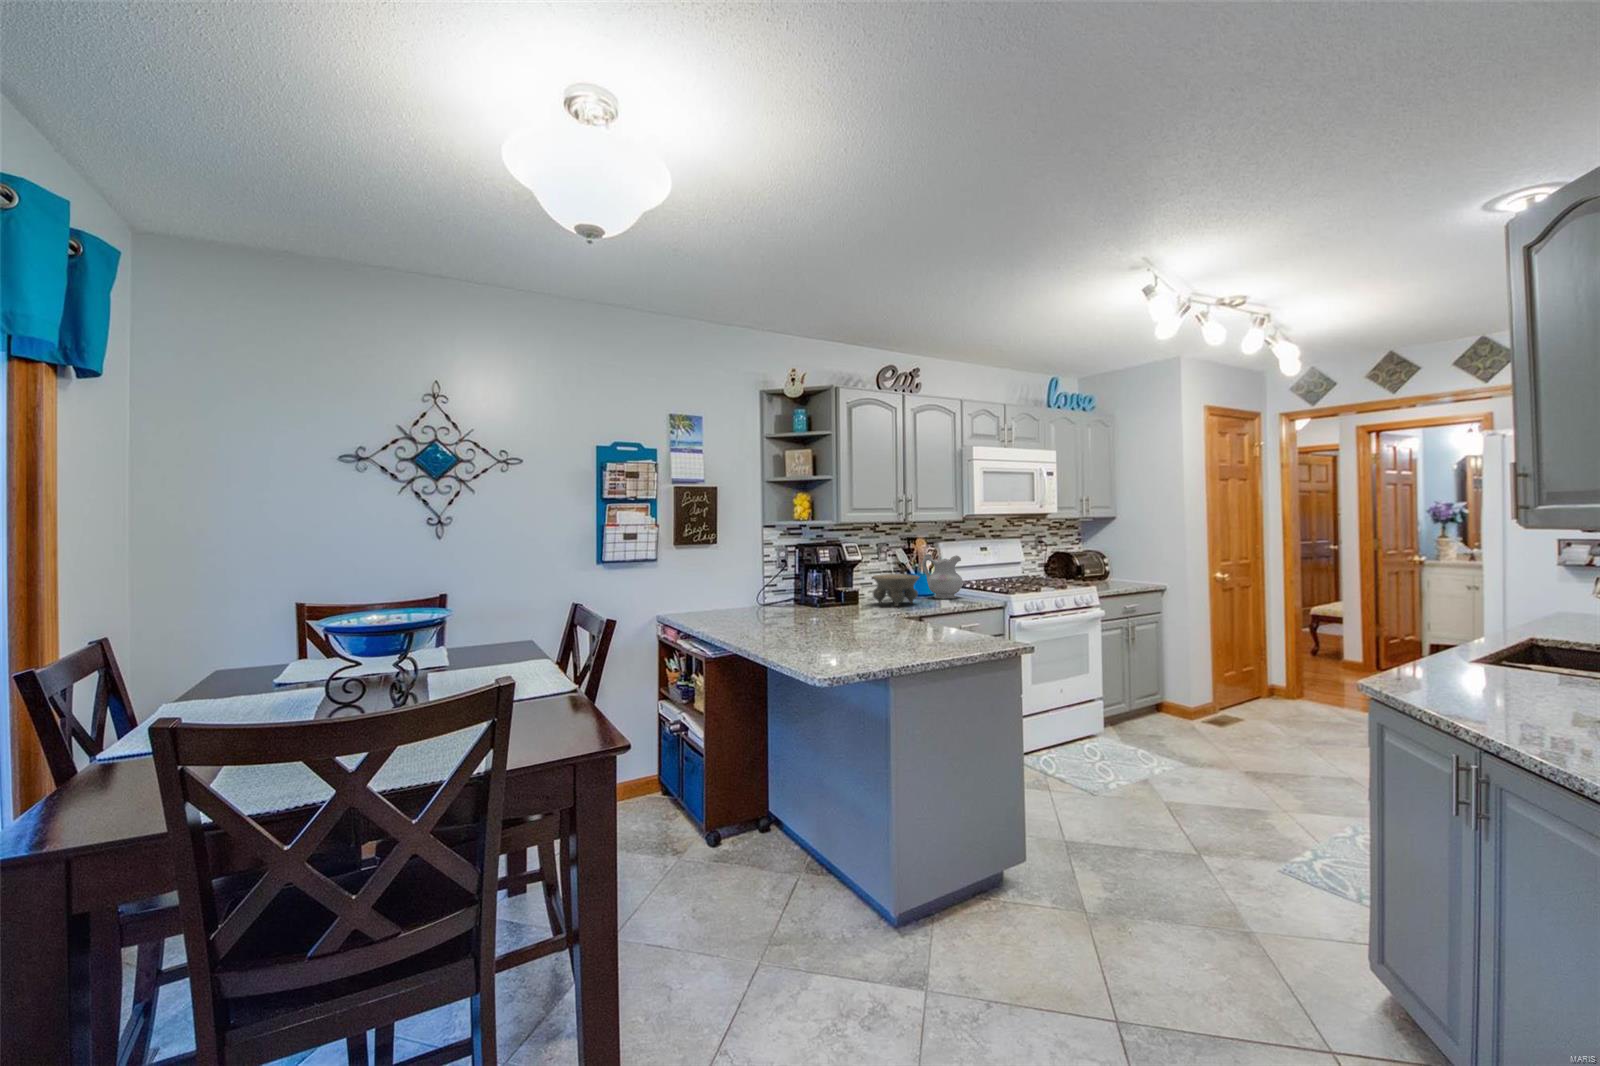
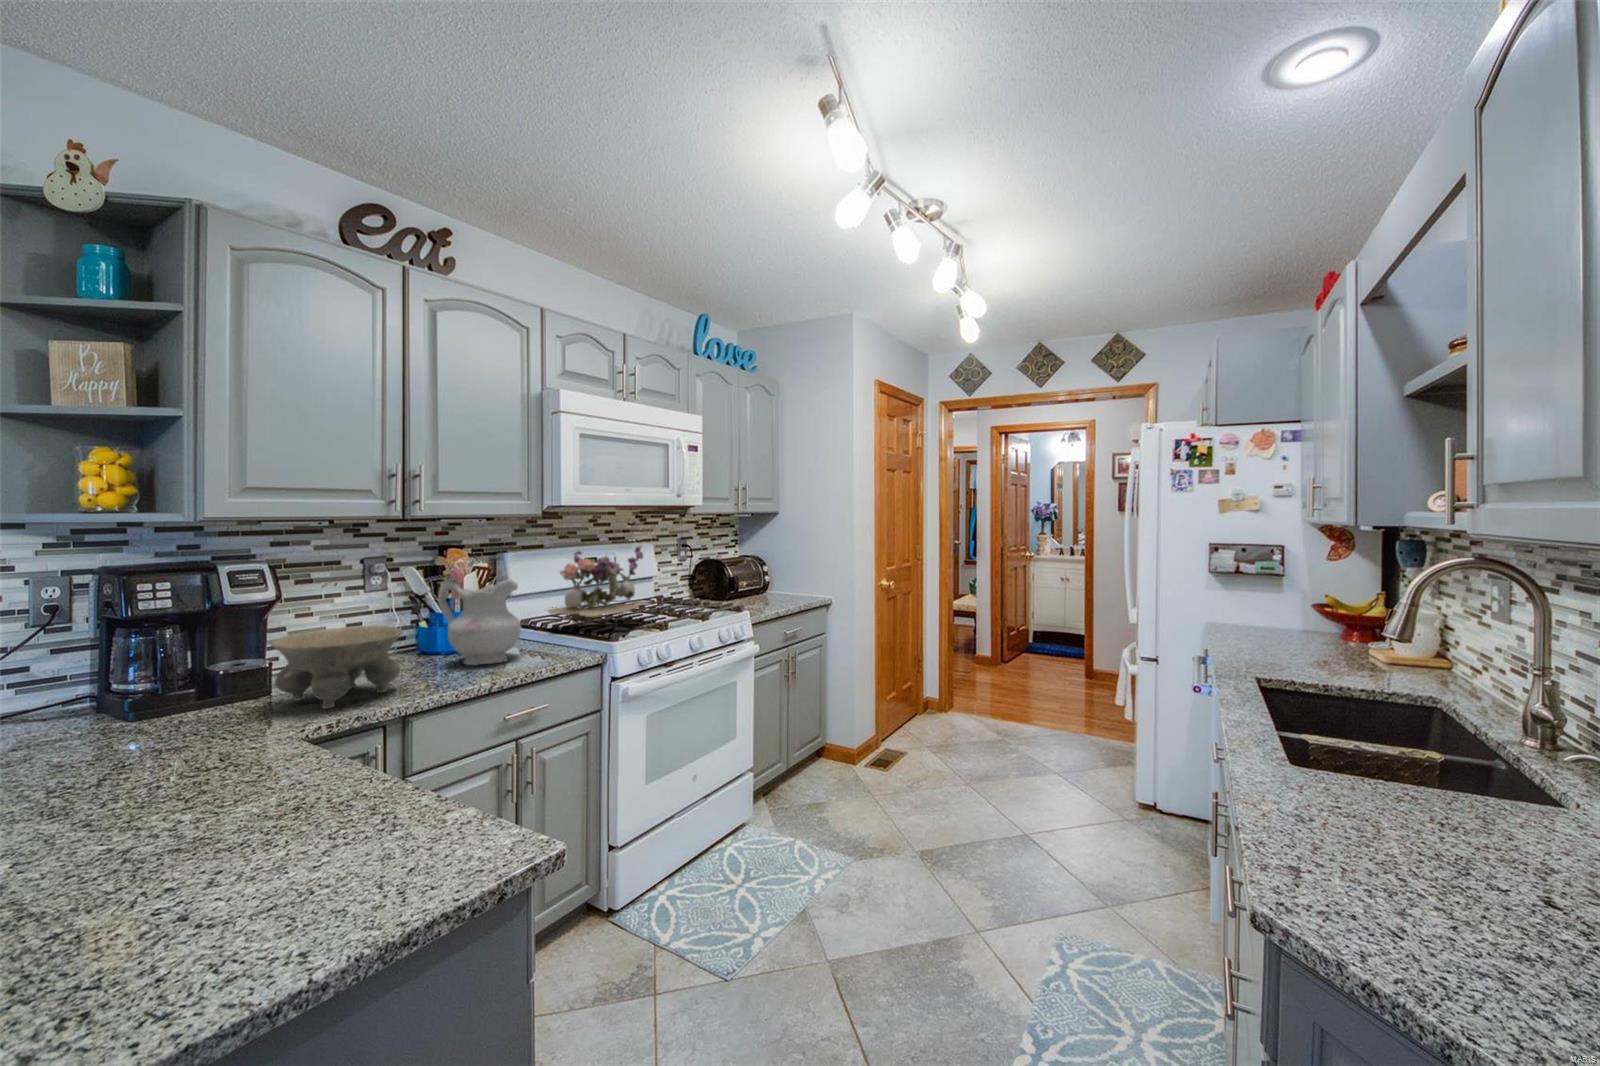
flower arrangement: none [960,539,1026,589] -> present [548,546,649,625]

